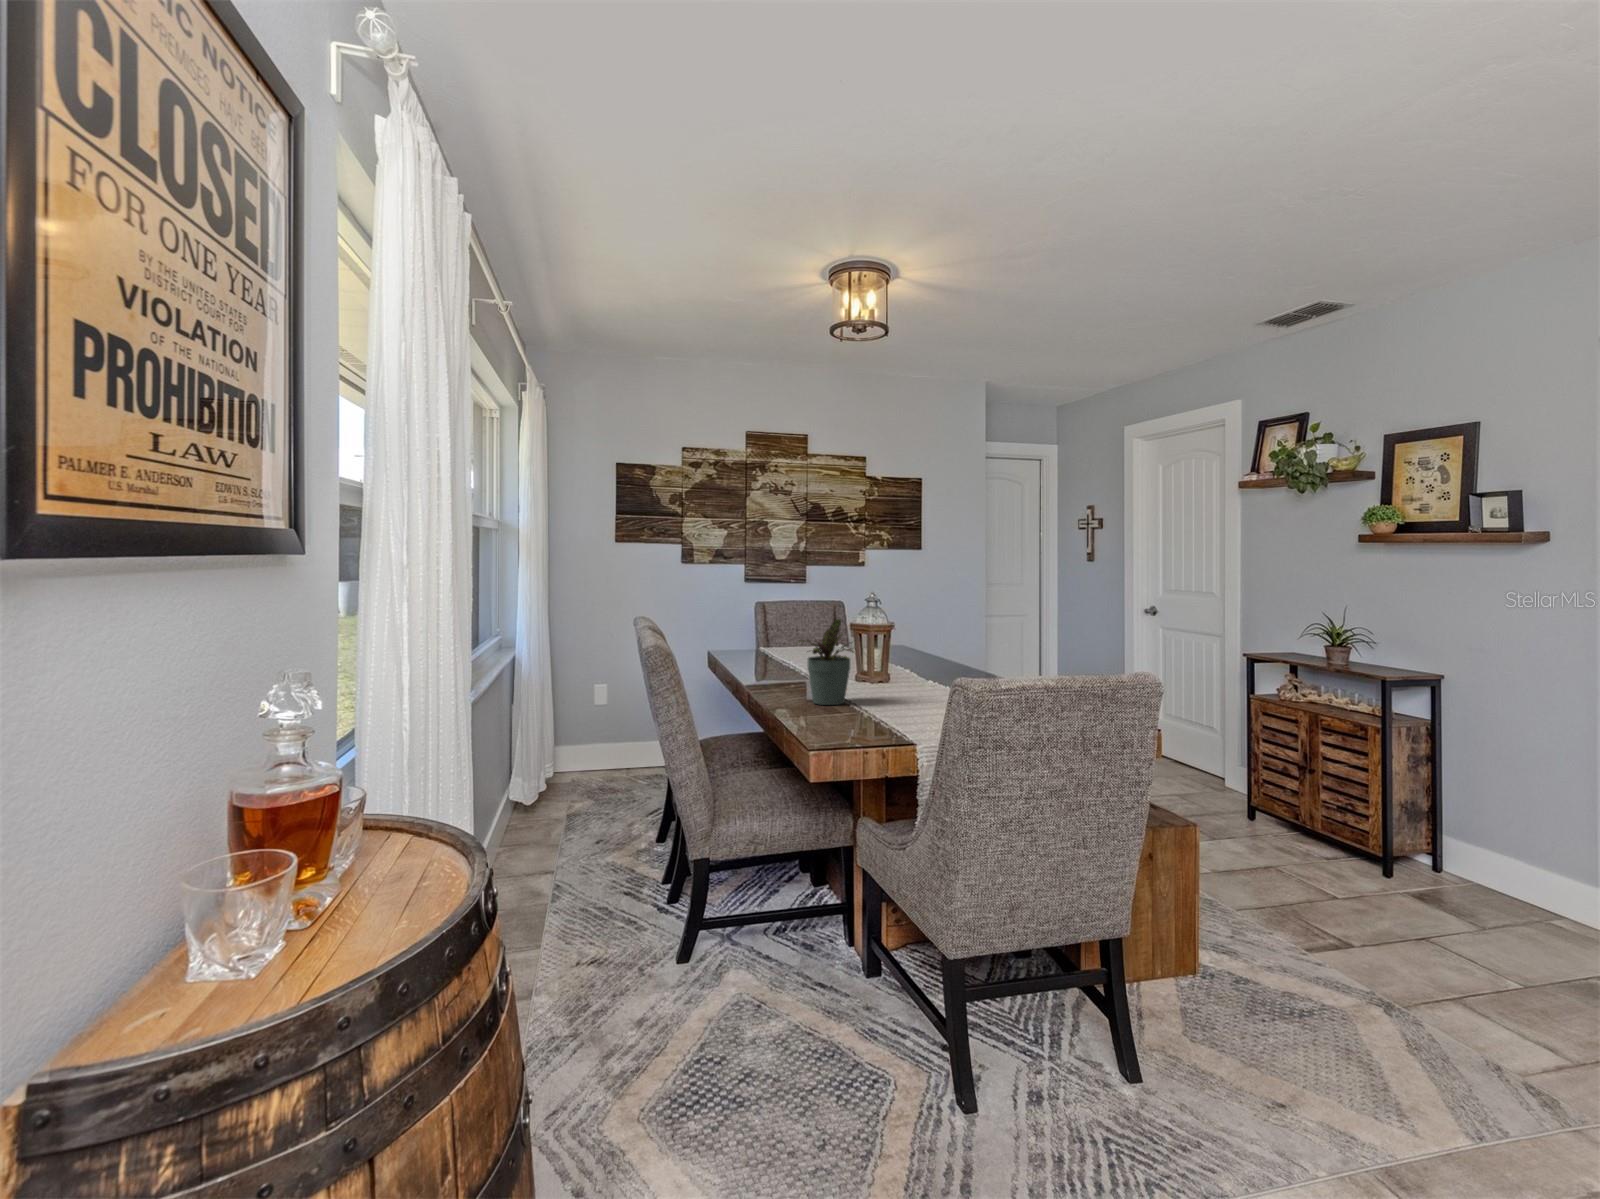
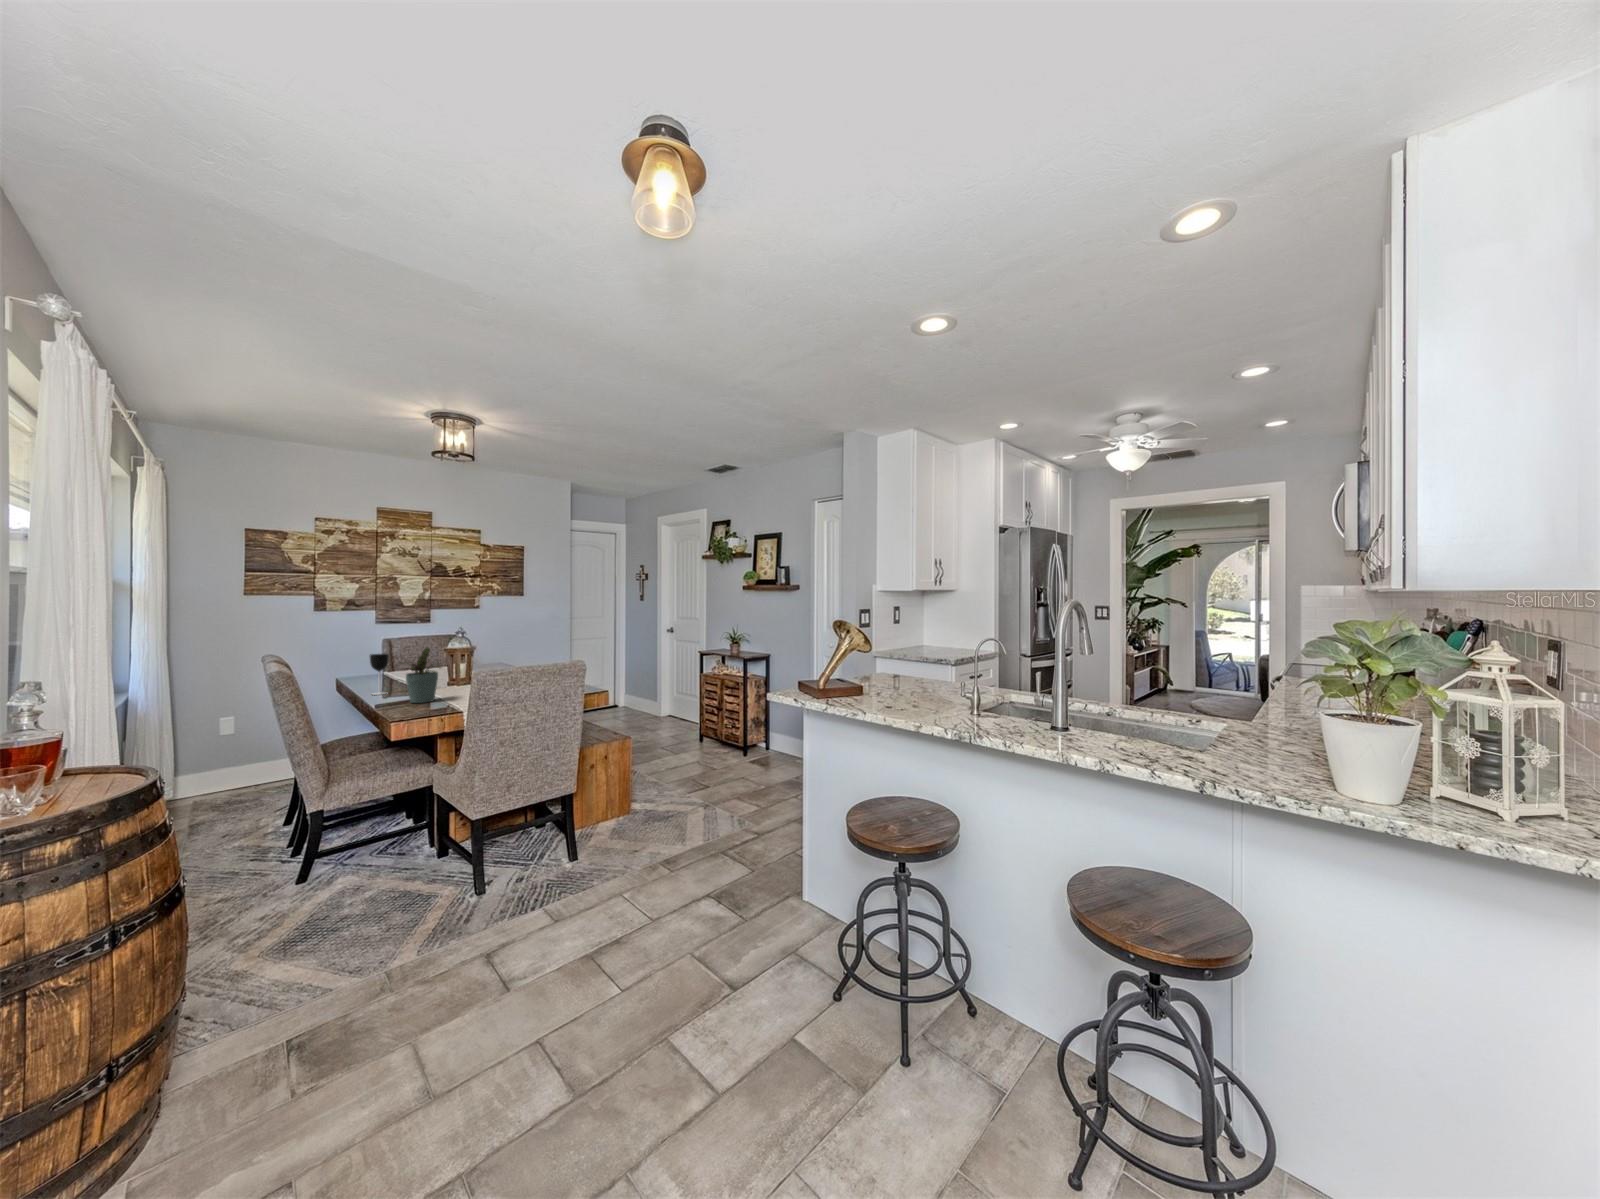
wine glass: none [754,624,776,683] -> present [370,654,389,695]

